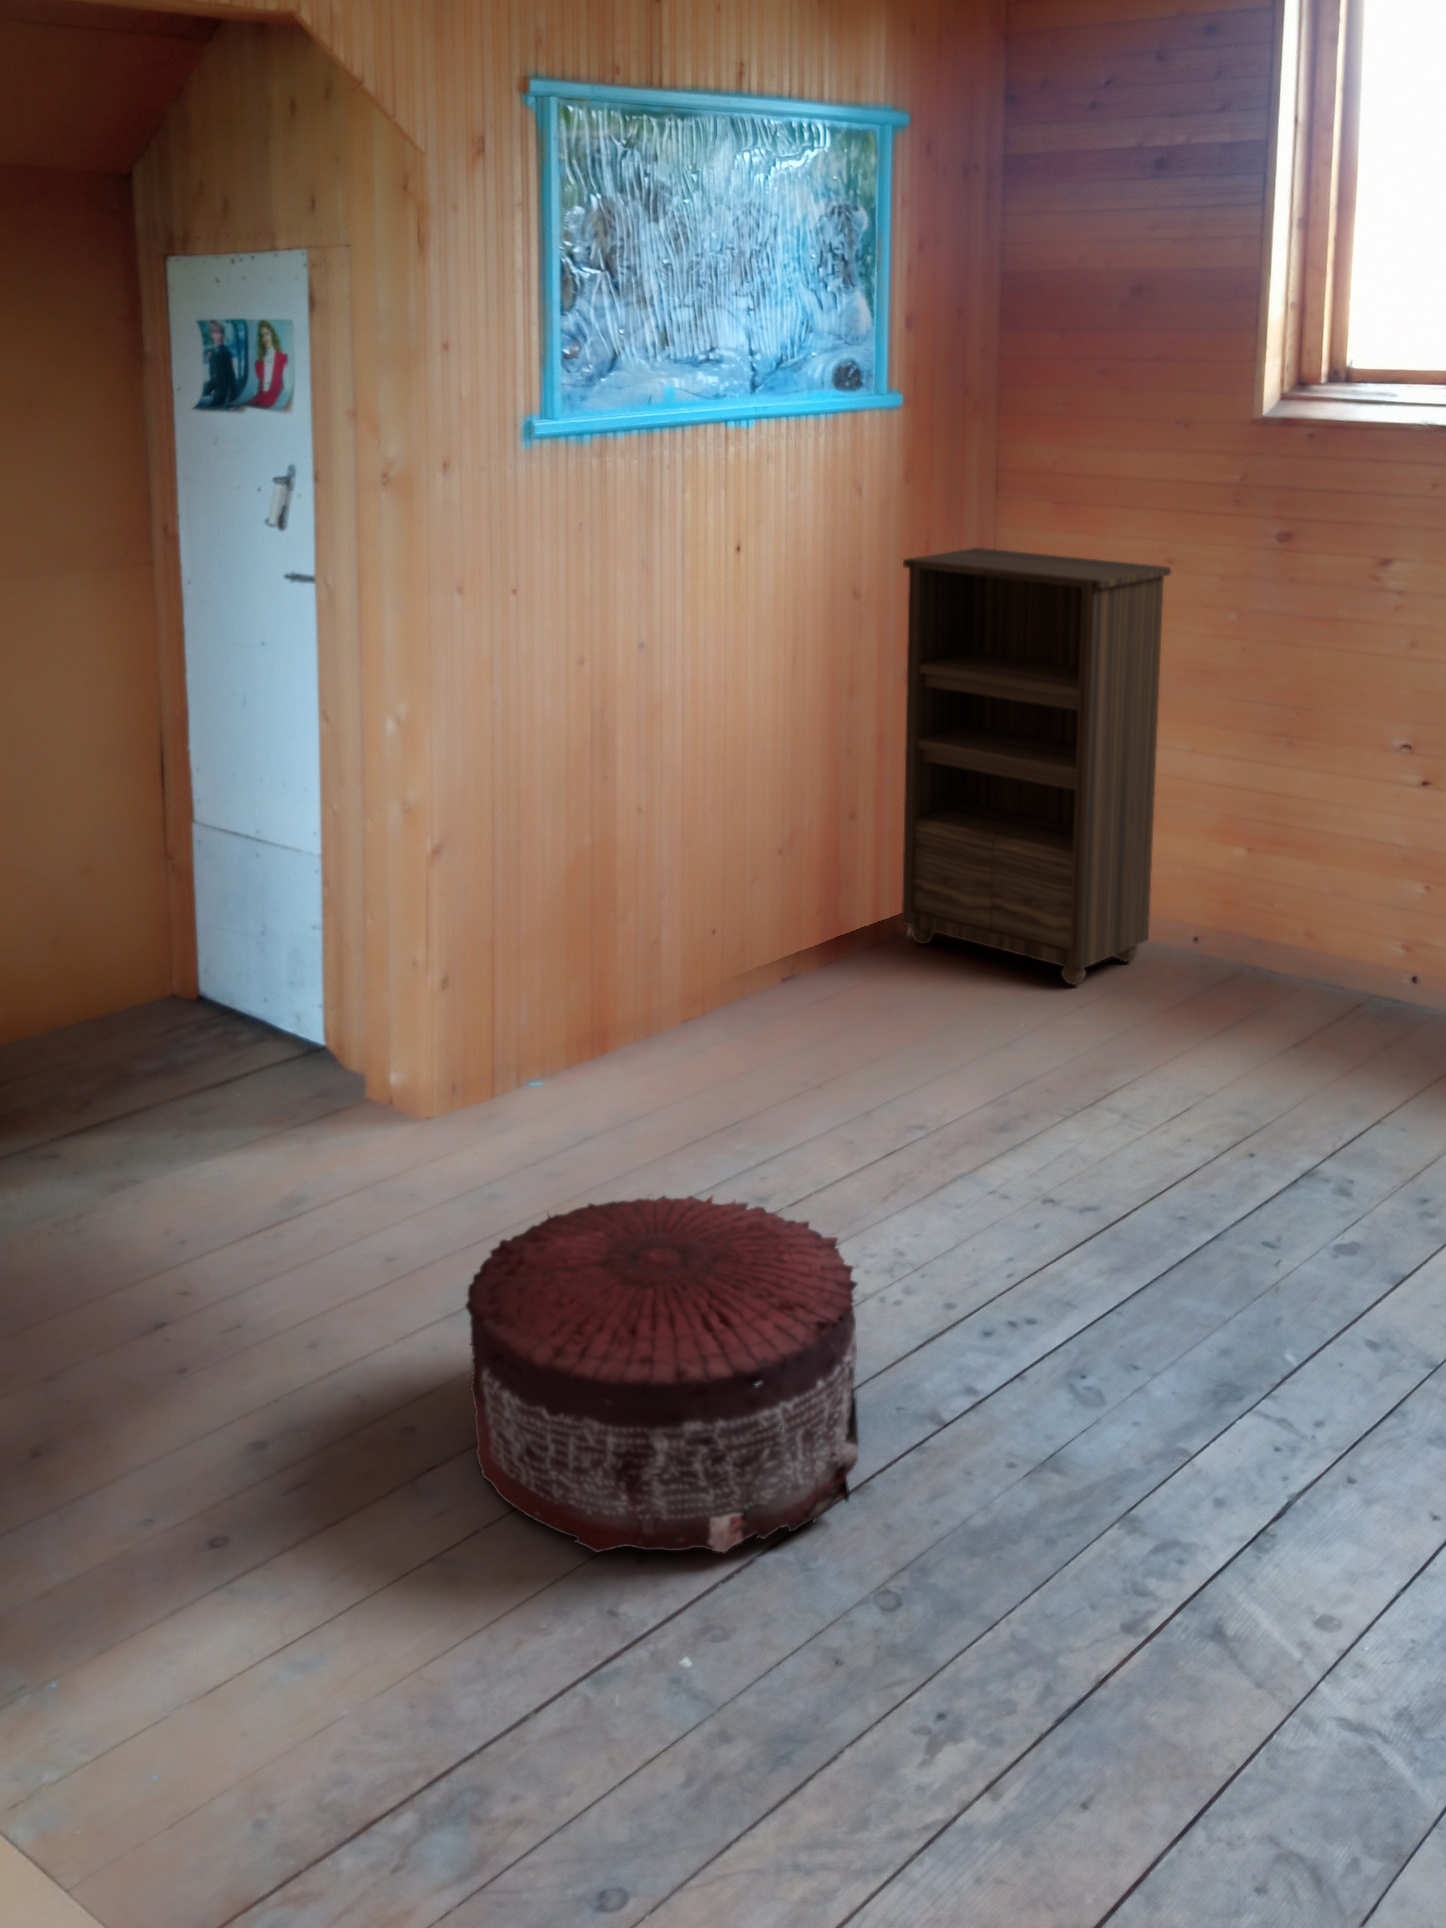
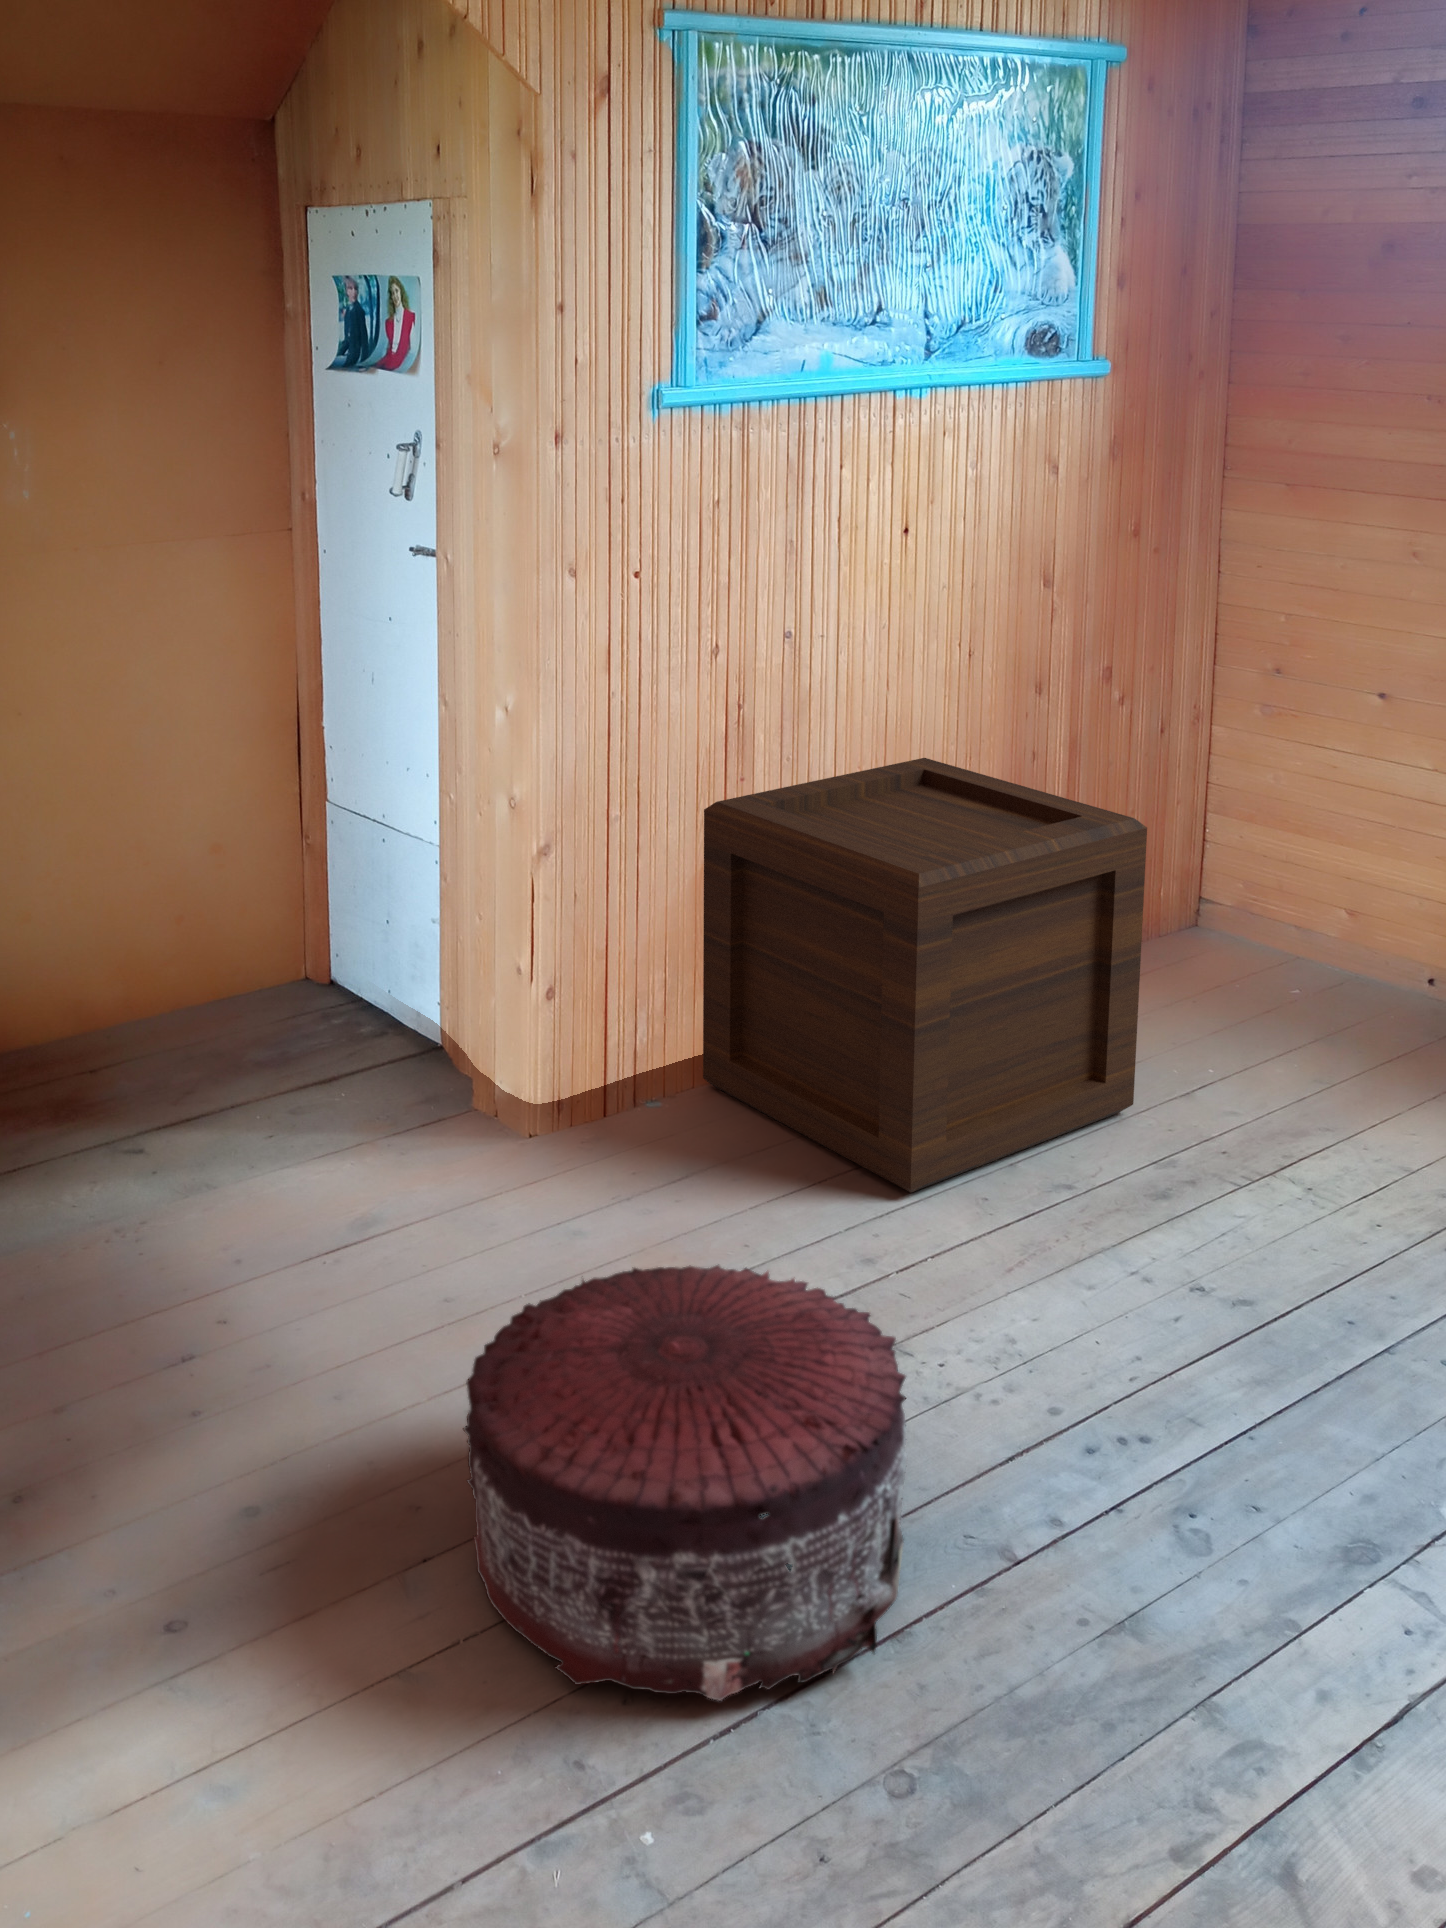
bookshelf: present [902,548,1171,984] -> none [1091,531,1406,1021]
wooden crate: none [575,758,975,1145] -> present [703,758,1147,1193]

